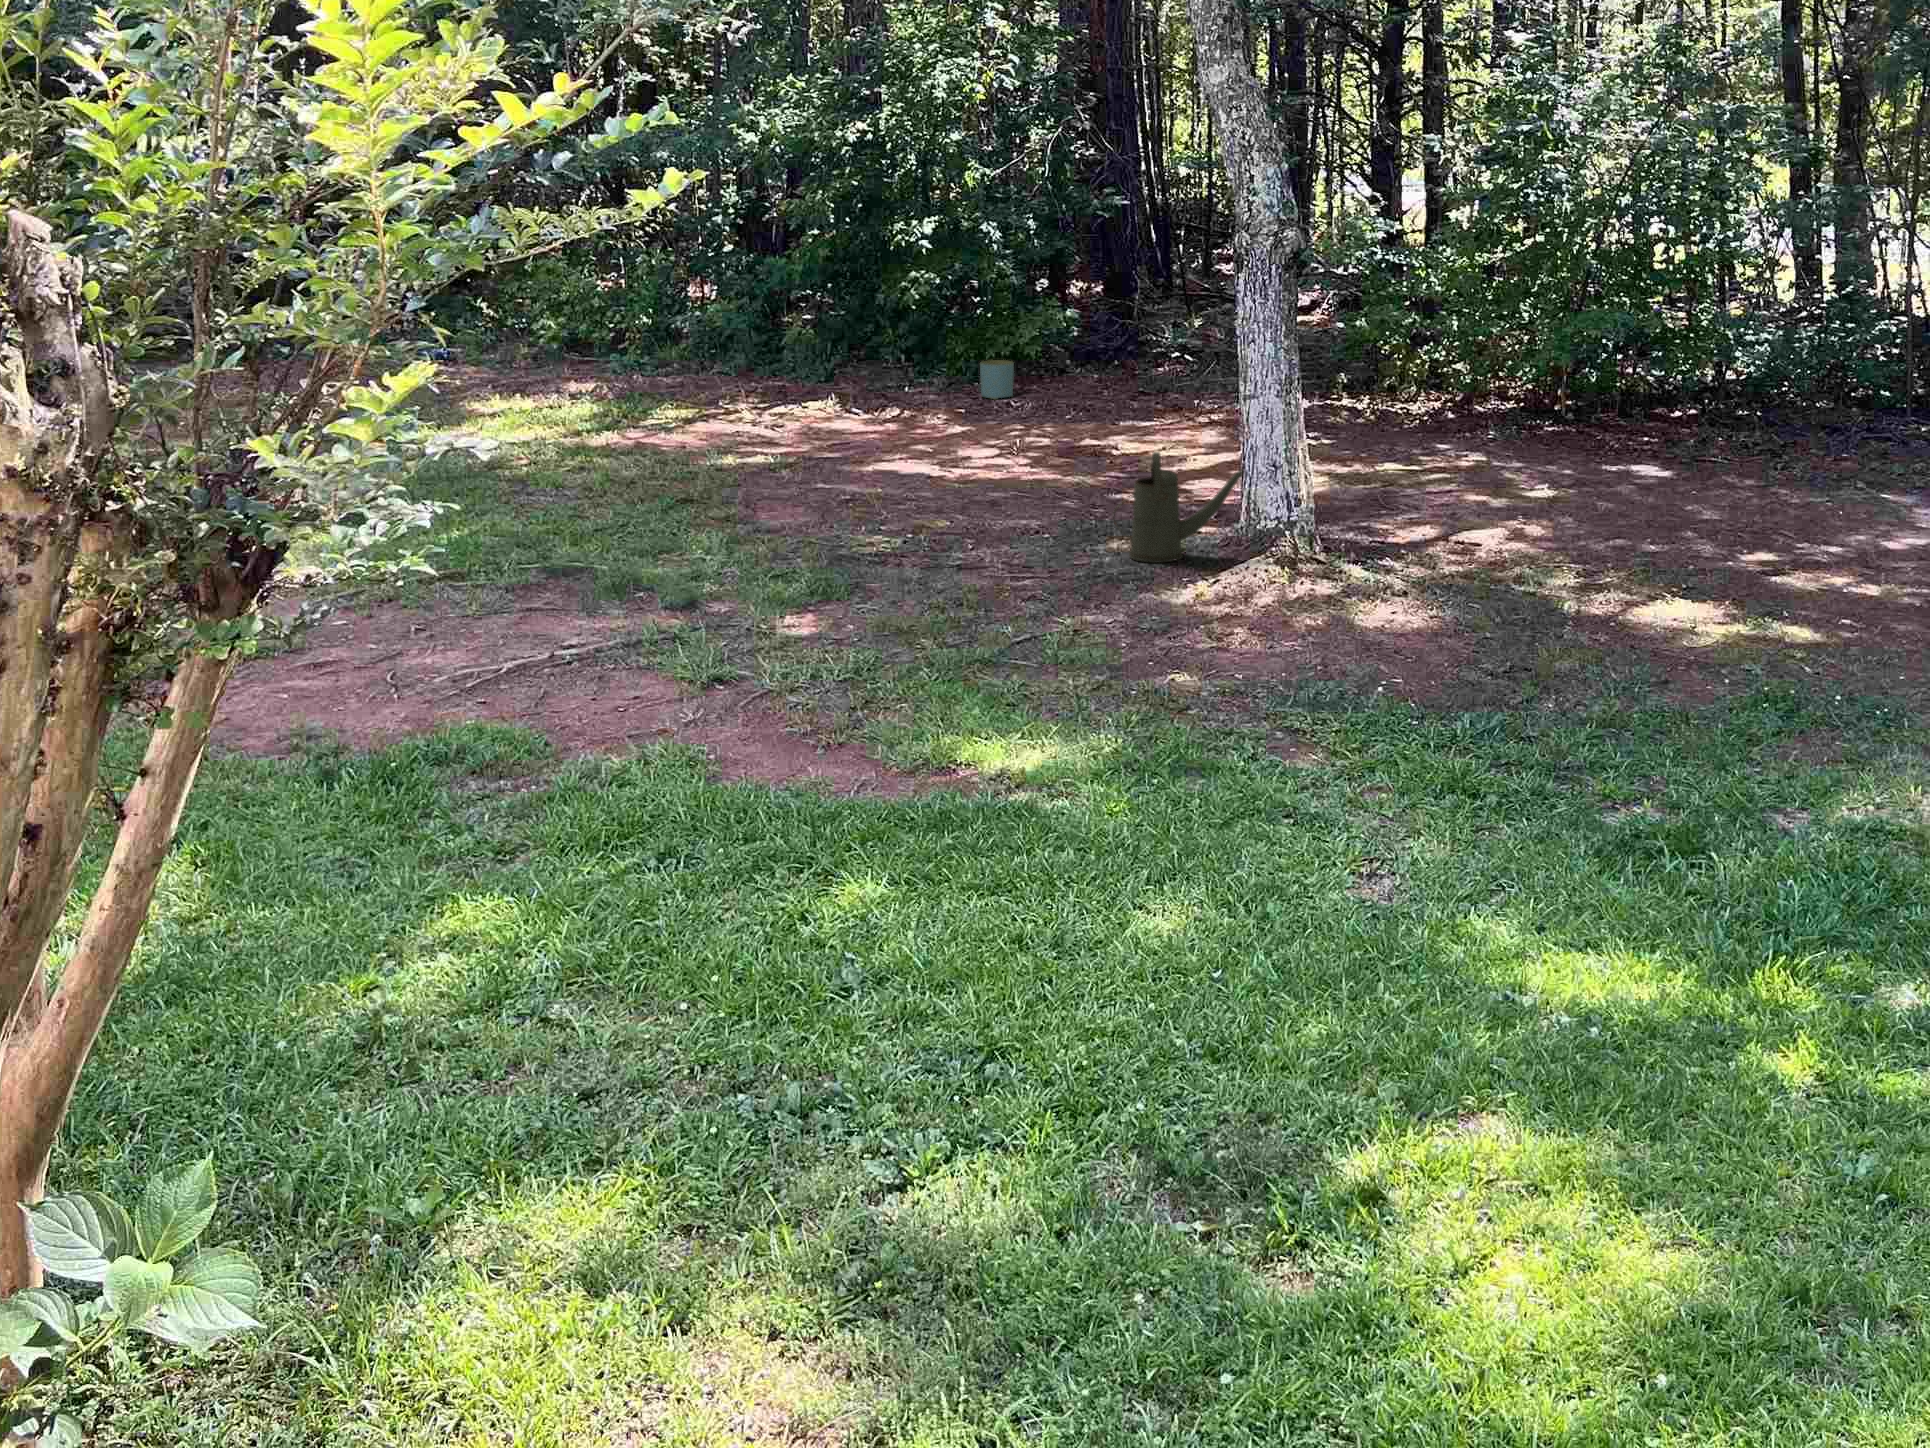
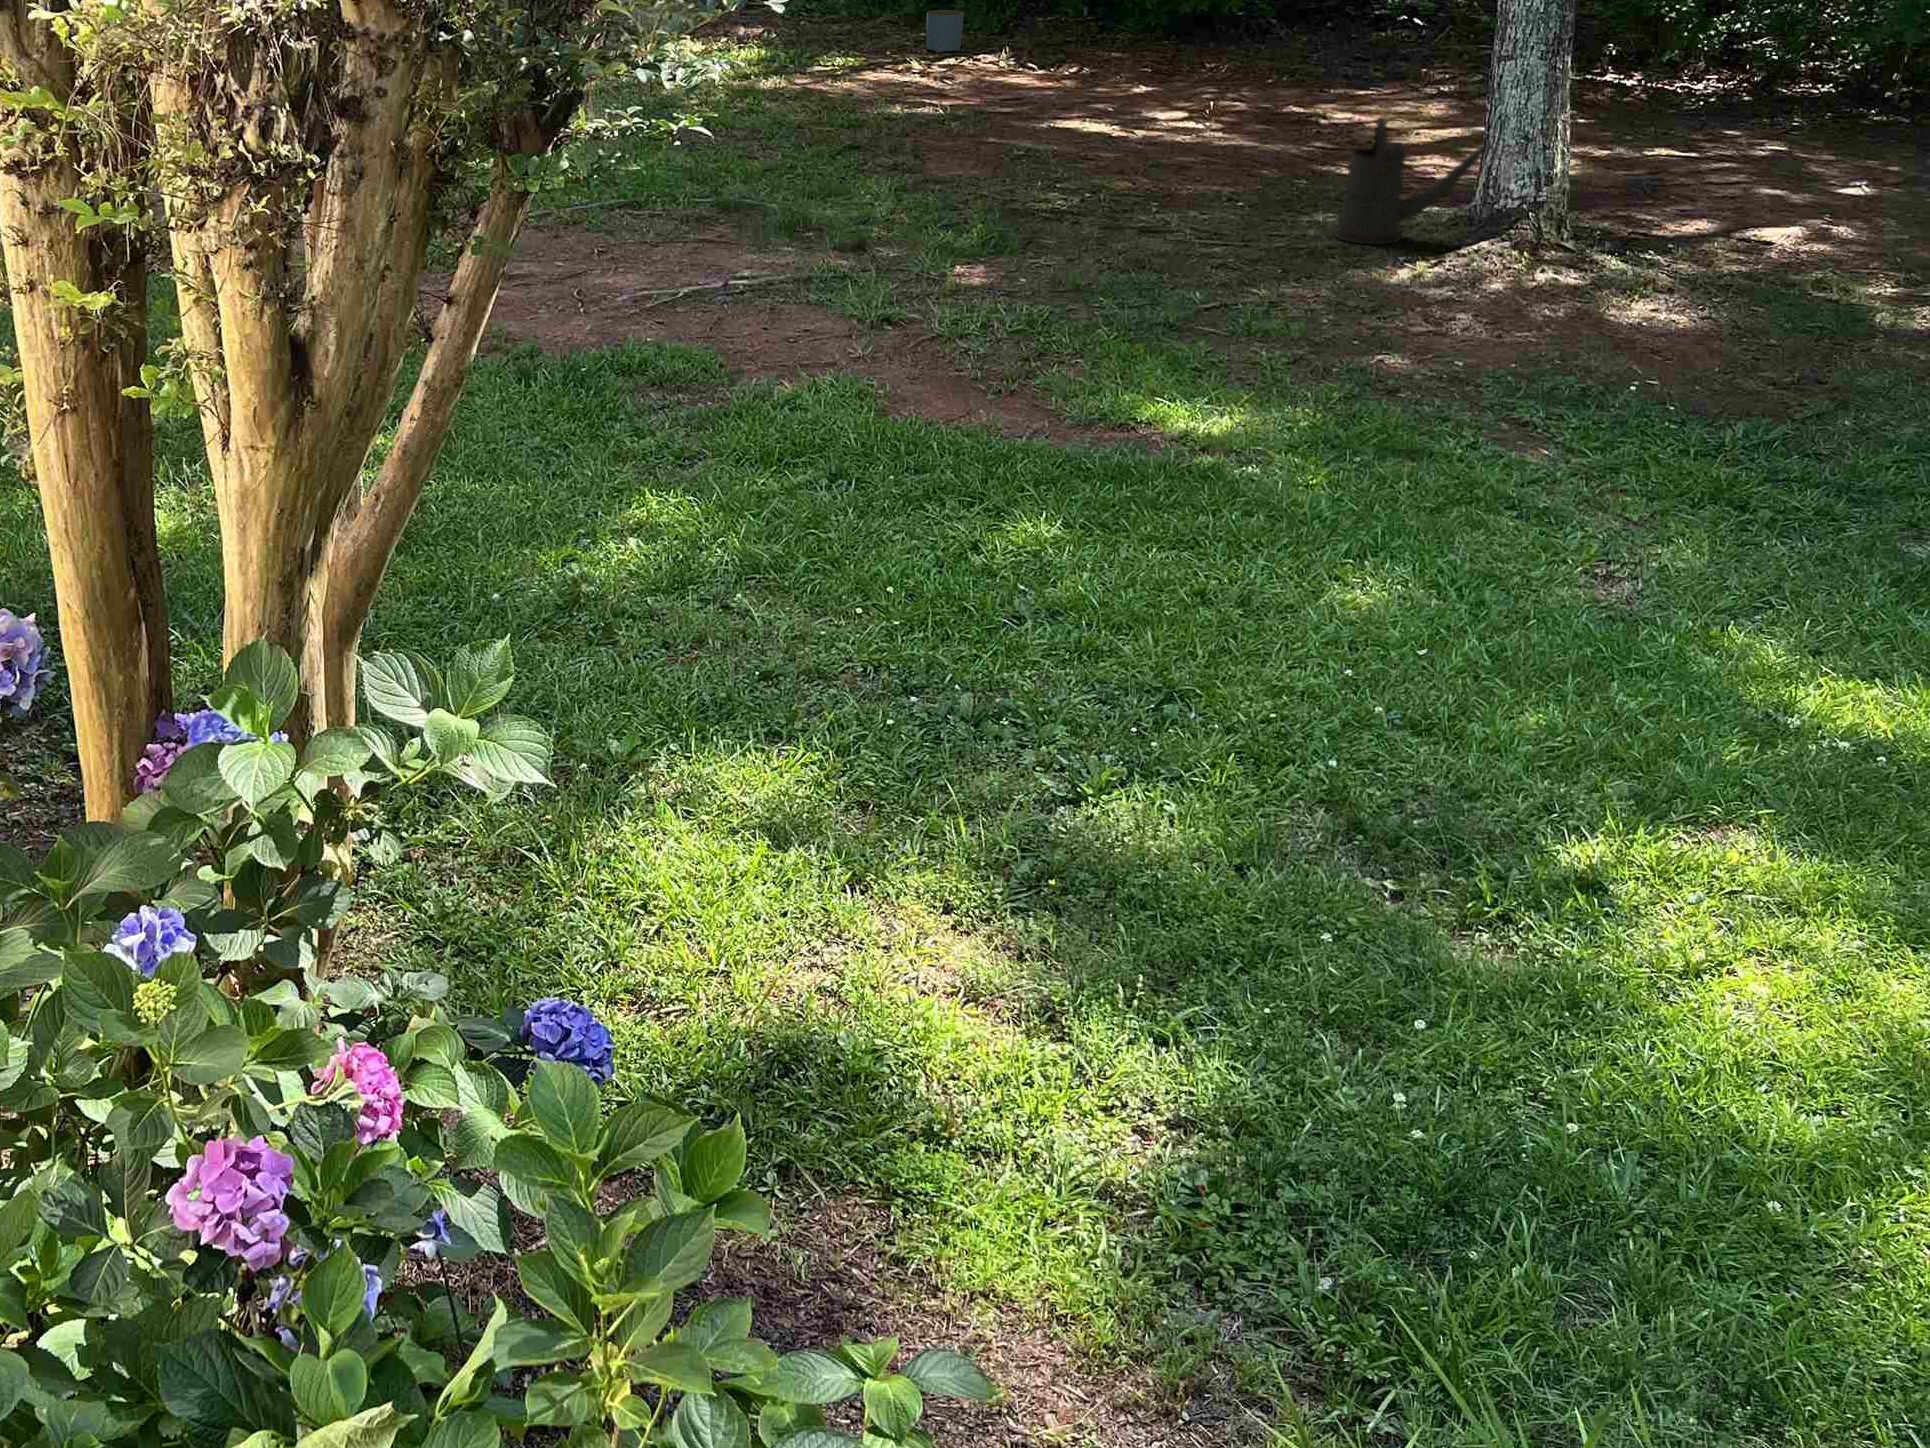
planter: present [980,360,1014,399] -> present [926,10,964,53]

